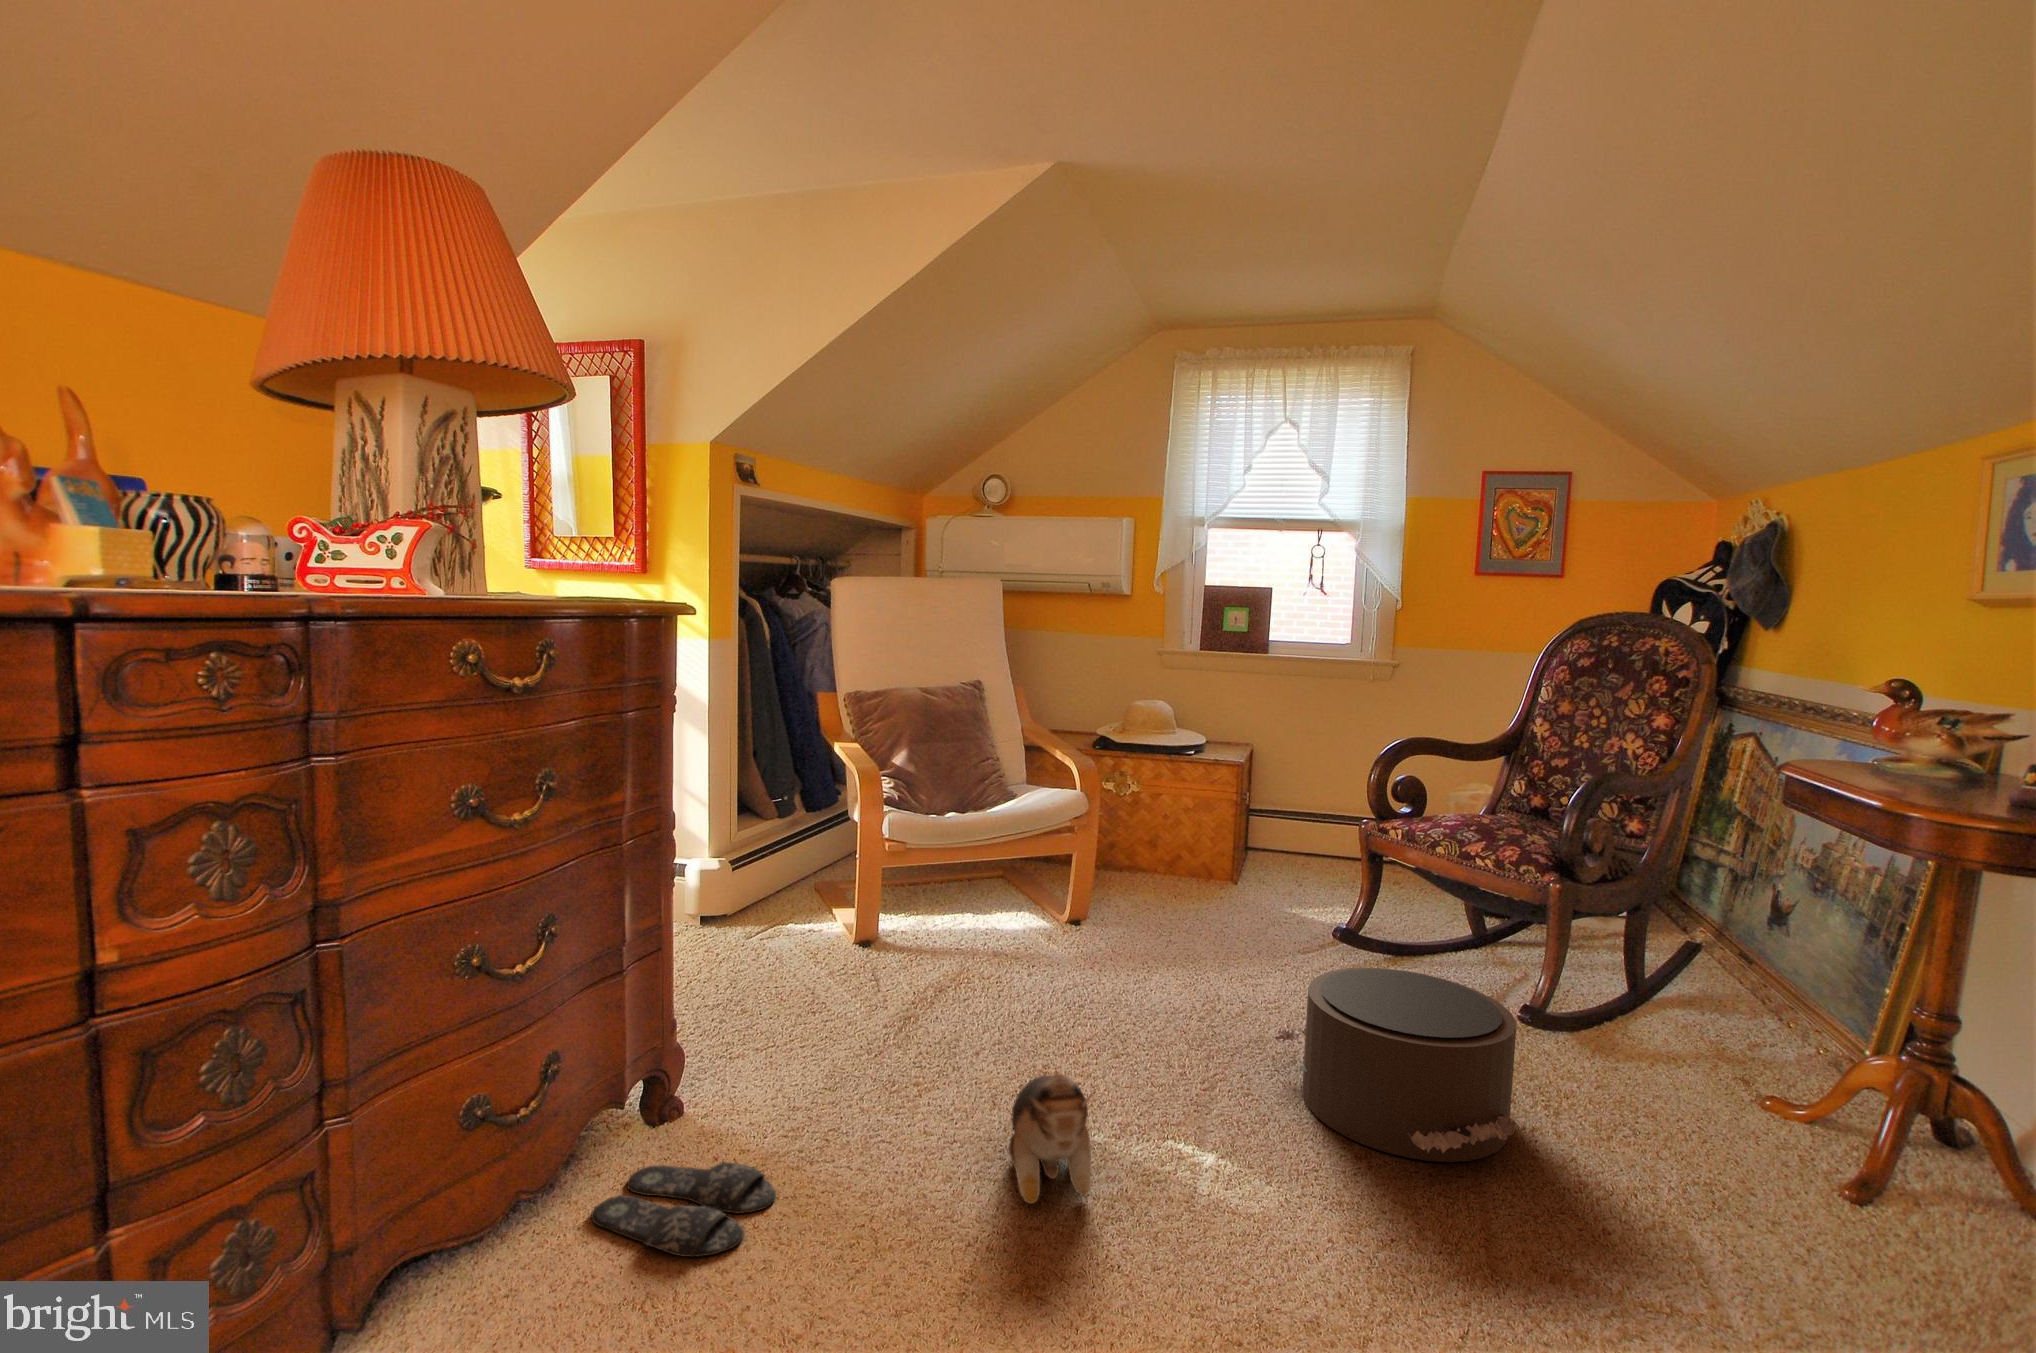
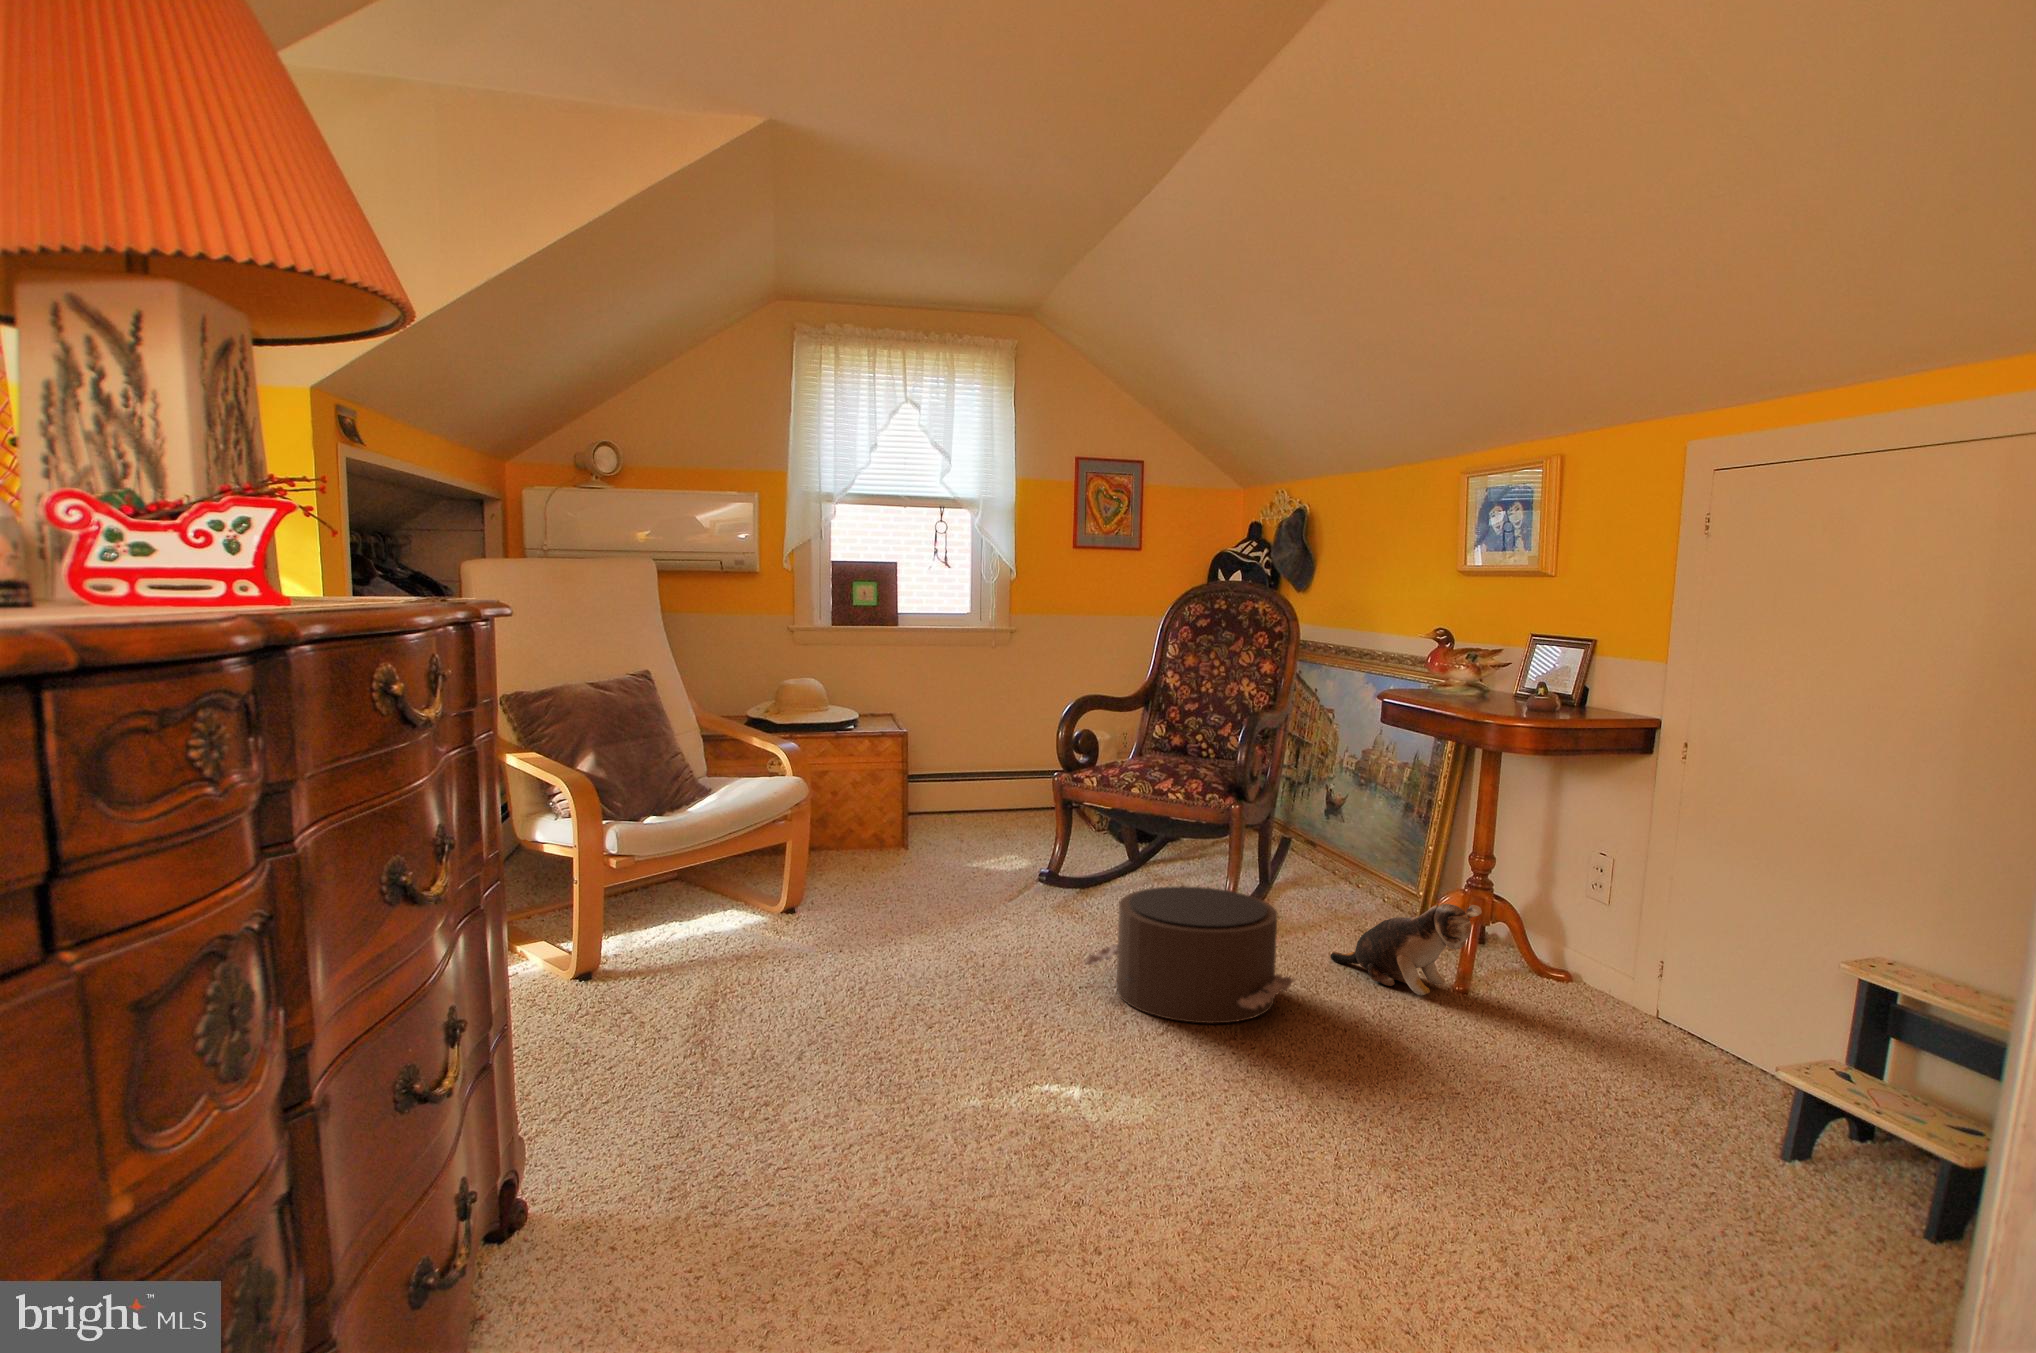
plush toy: present [1009,1073,1094,1204] -> present [1330,904,1482,995]
slippers: present [591,1162,776,1257] -> none [630,1182,811,1278]

